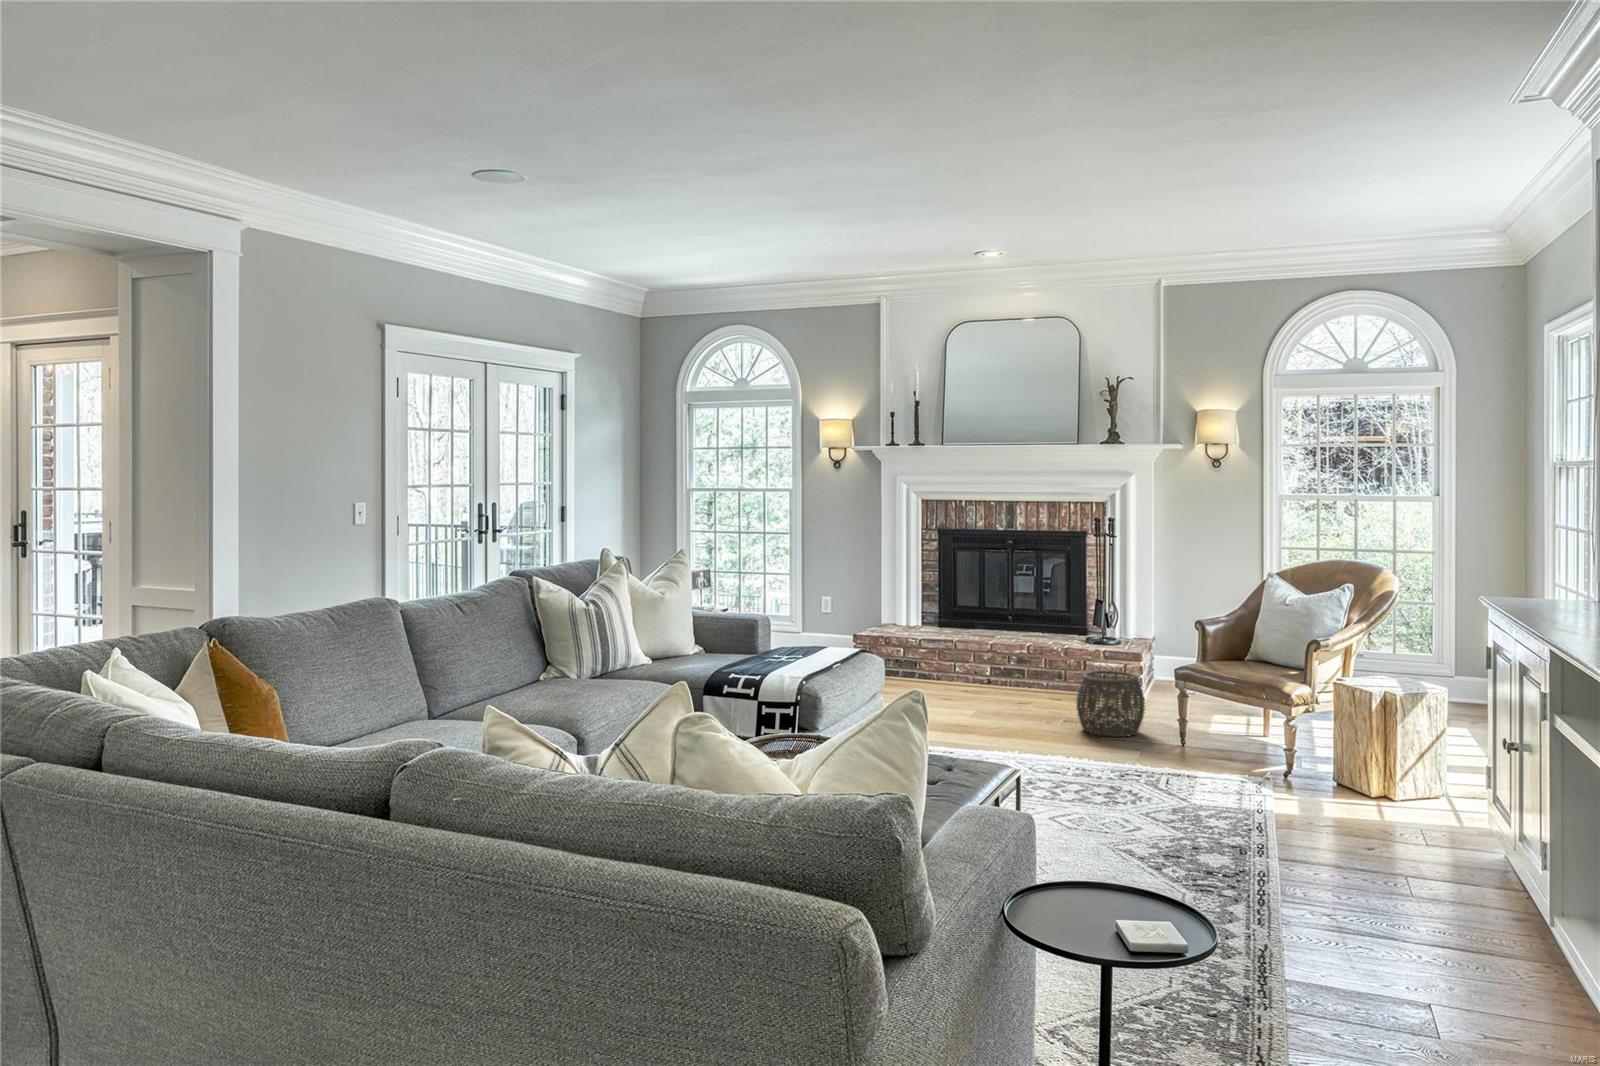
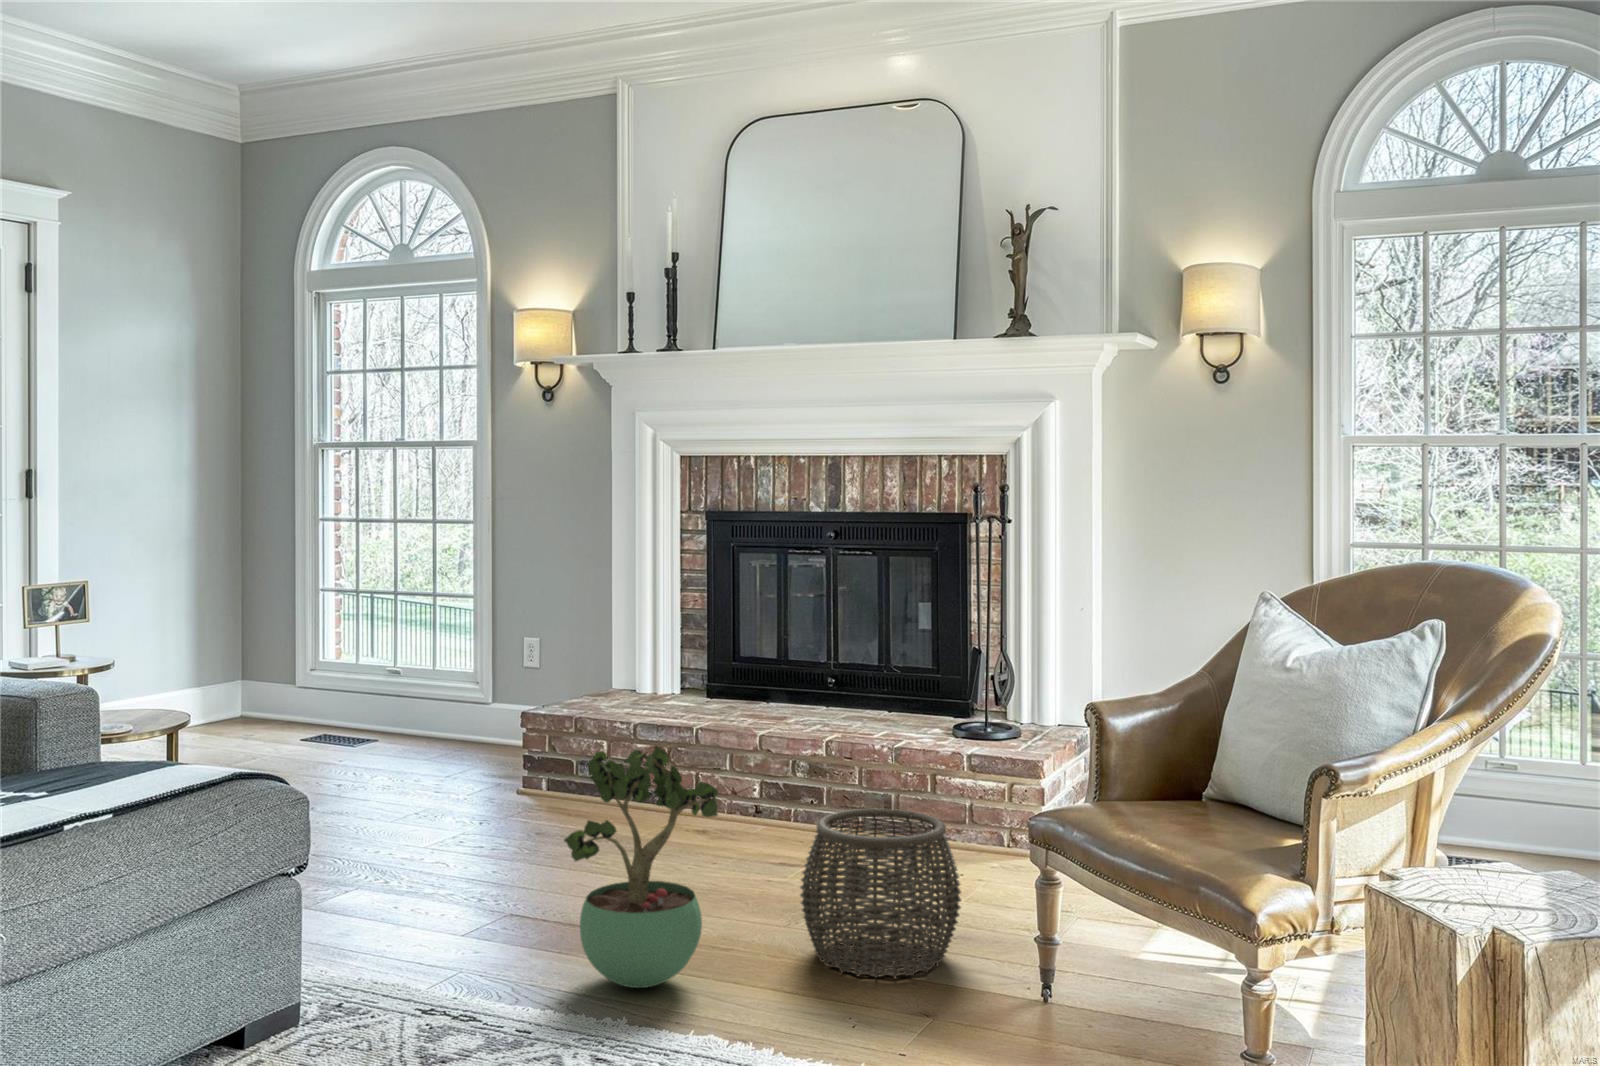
potted plant: none [997,644,1063,742] -> present [564,746,718,988]

